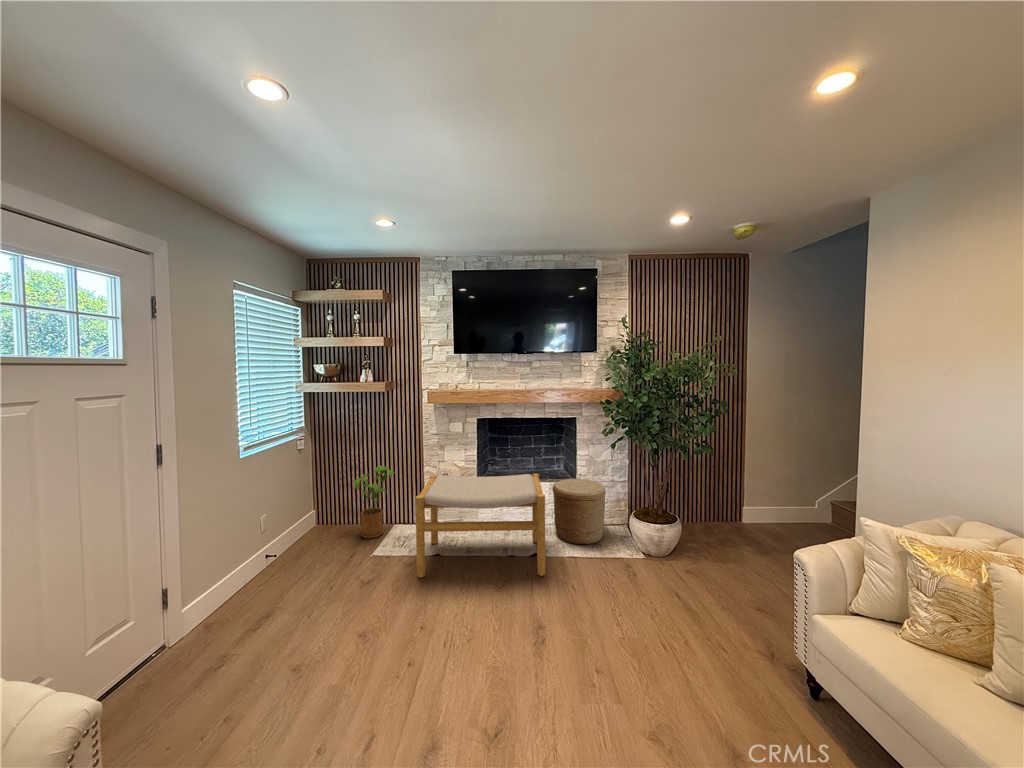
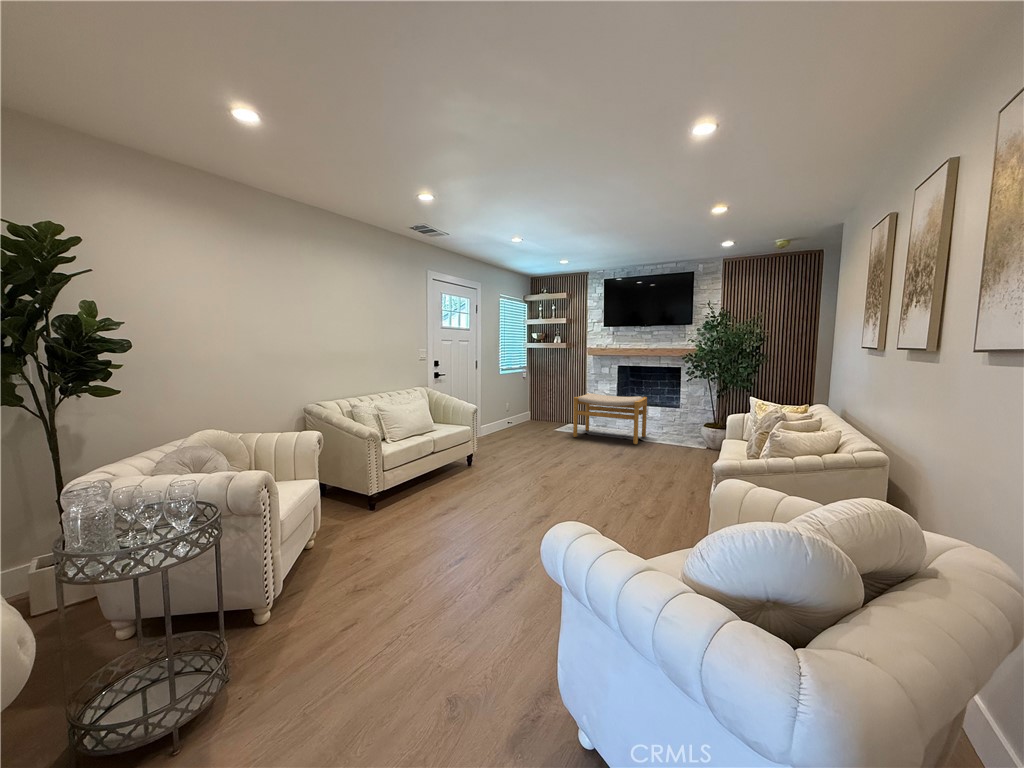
house plant: present [354,466,395,538] -> none [549,388,571,426]
woven basket: present [553,479,606,544] -> none [658,406,692,441]

